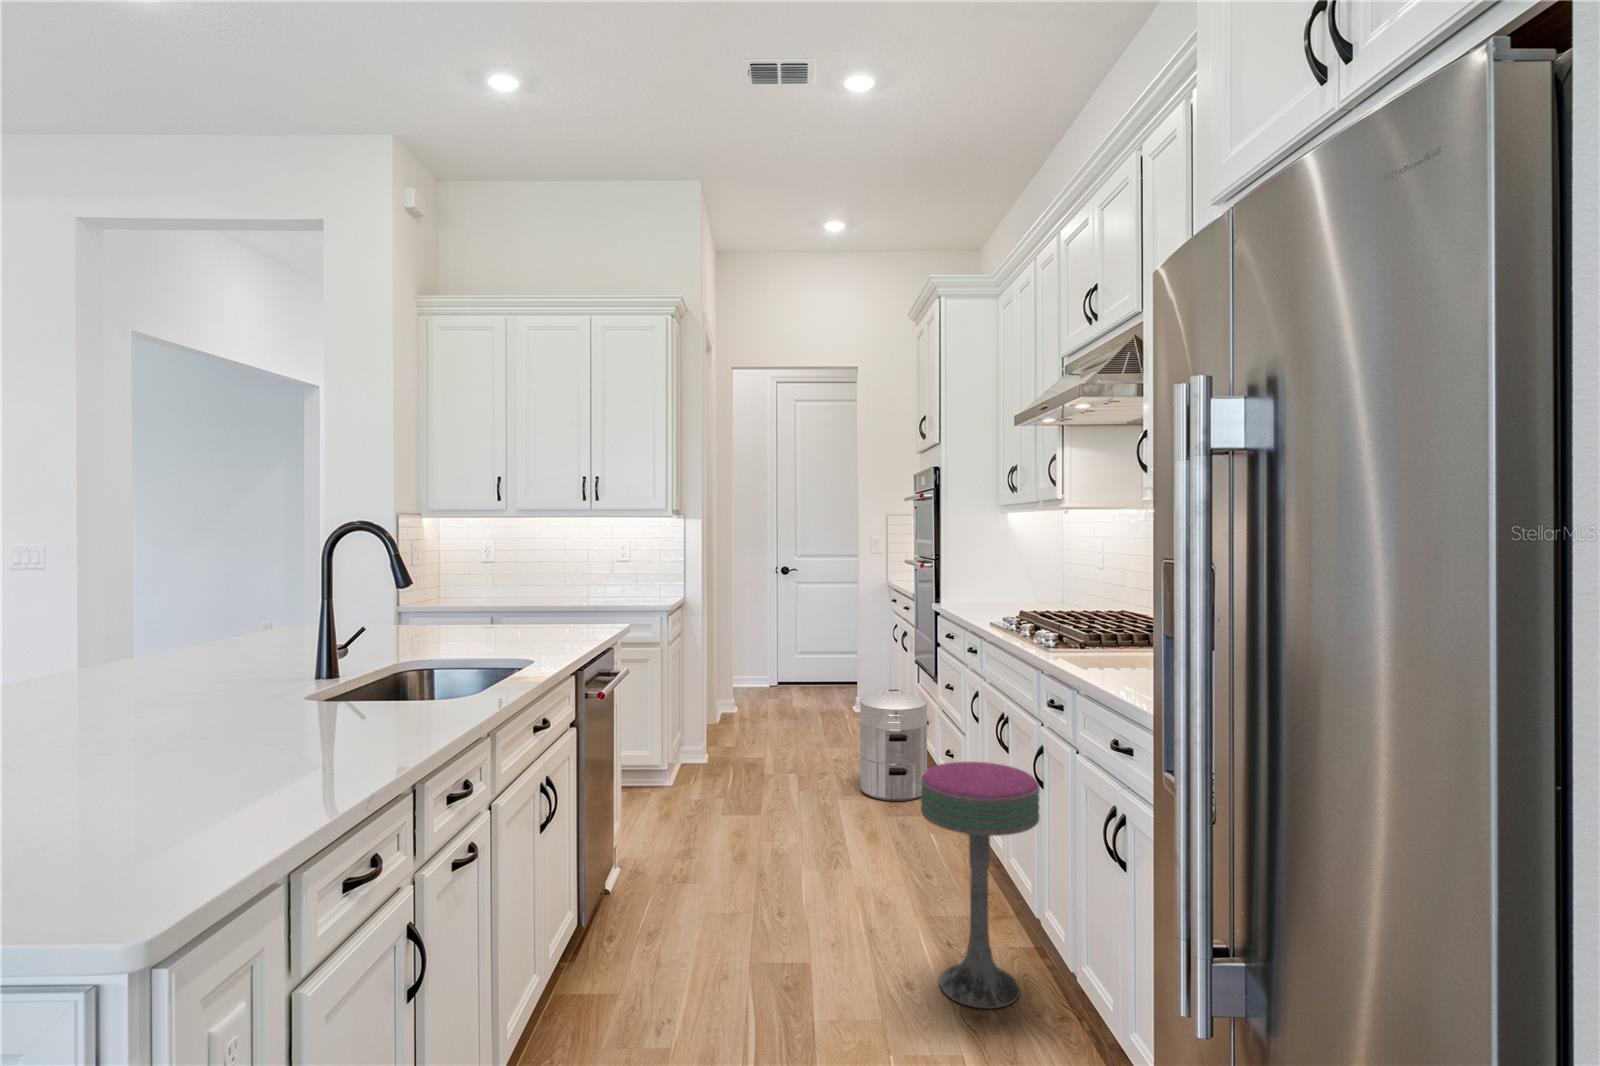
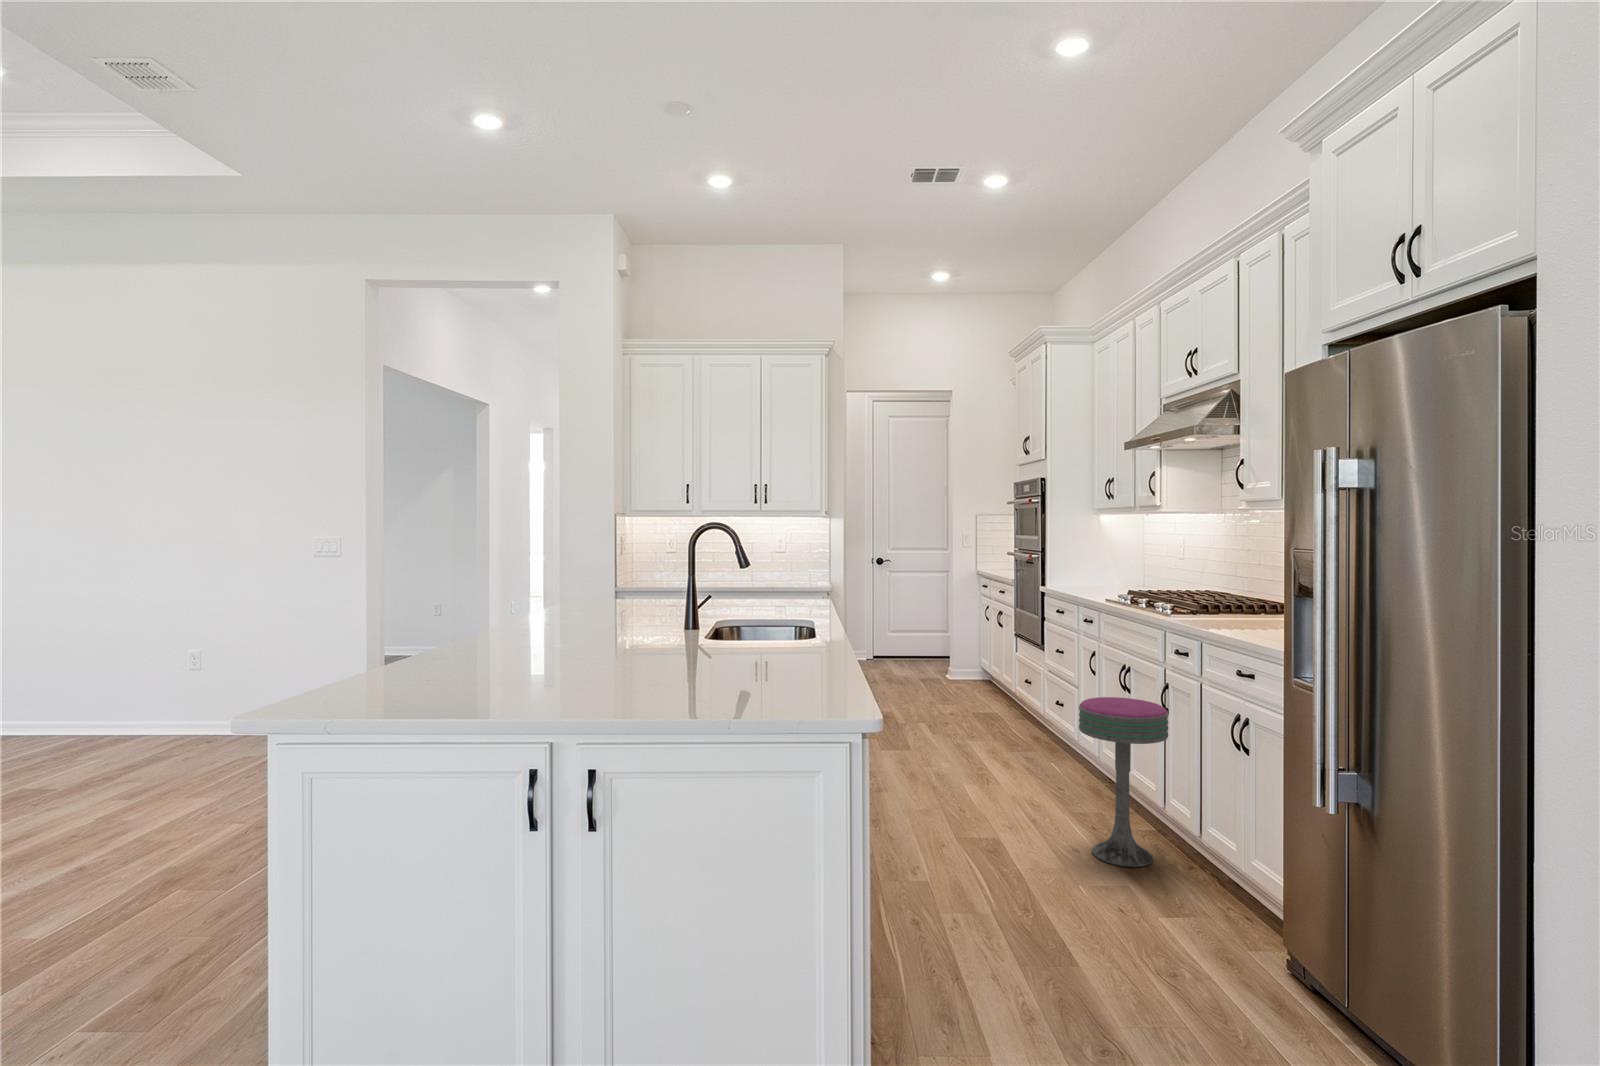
waste bin: present [860,689,927,801] -> none [982,656,1037,745]

